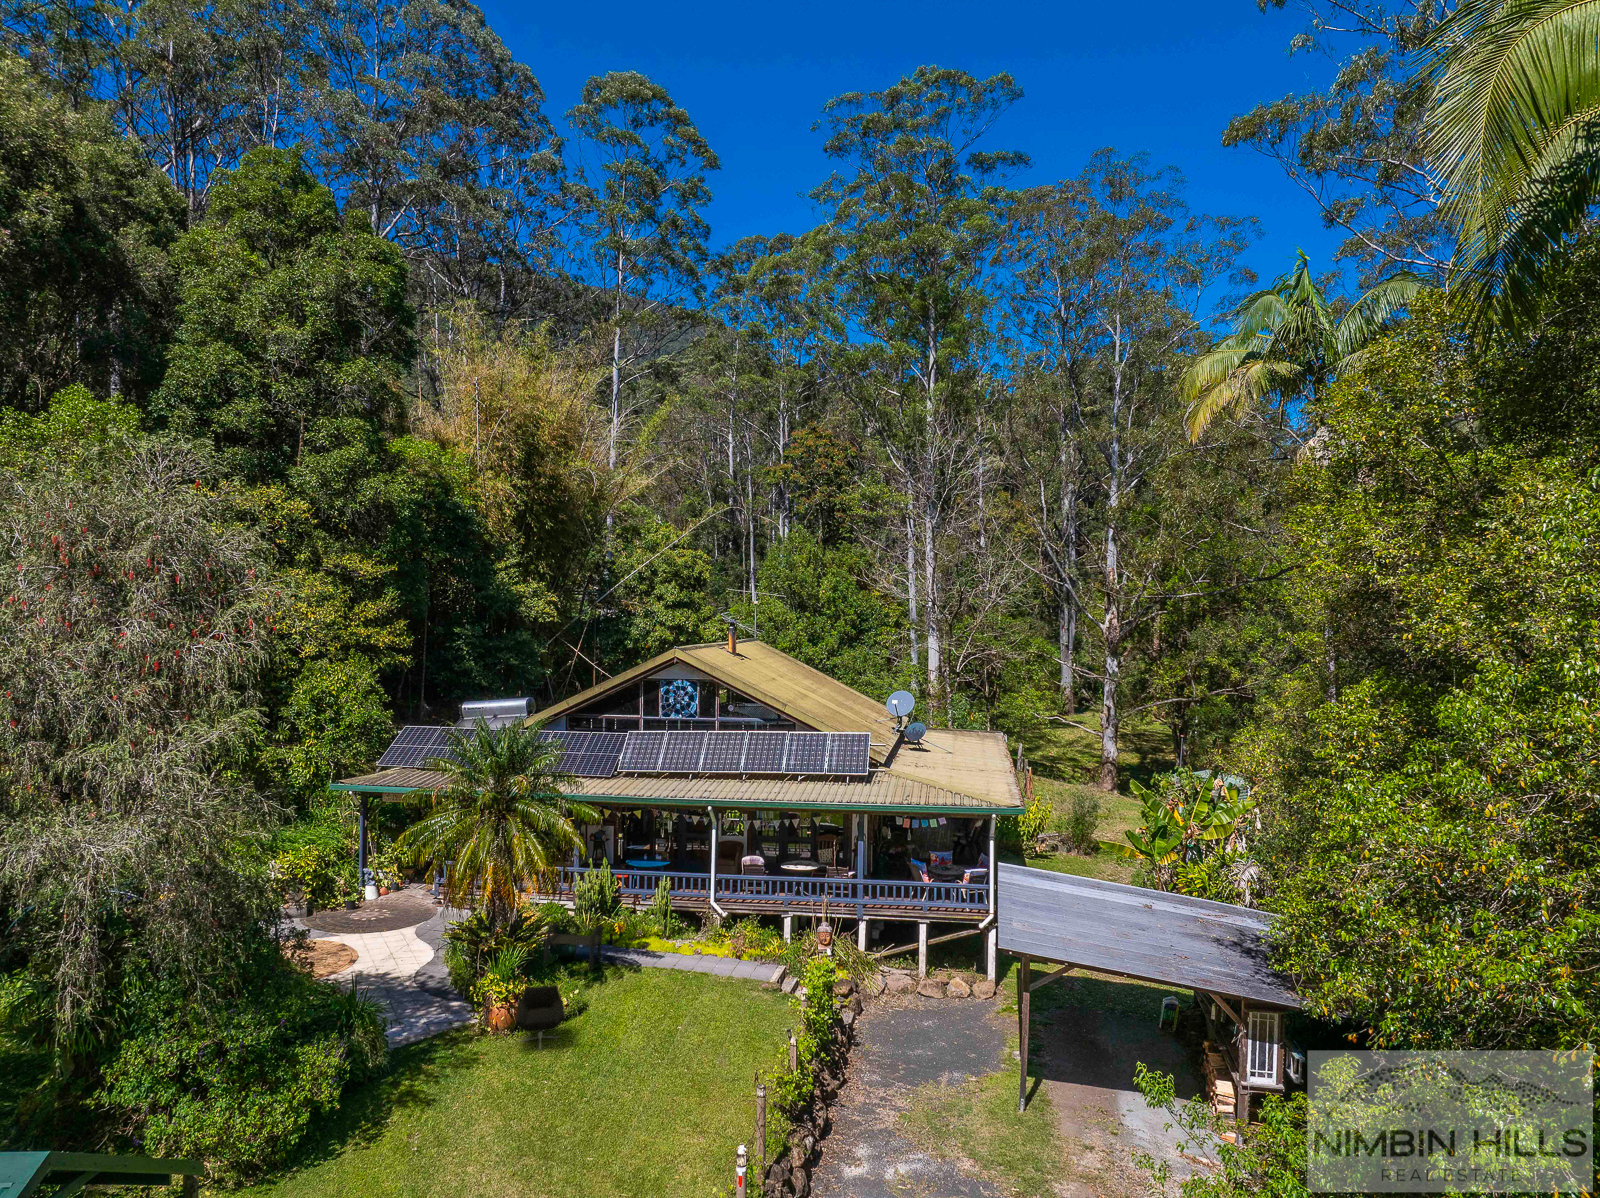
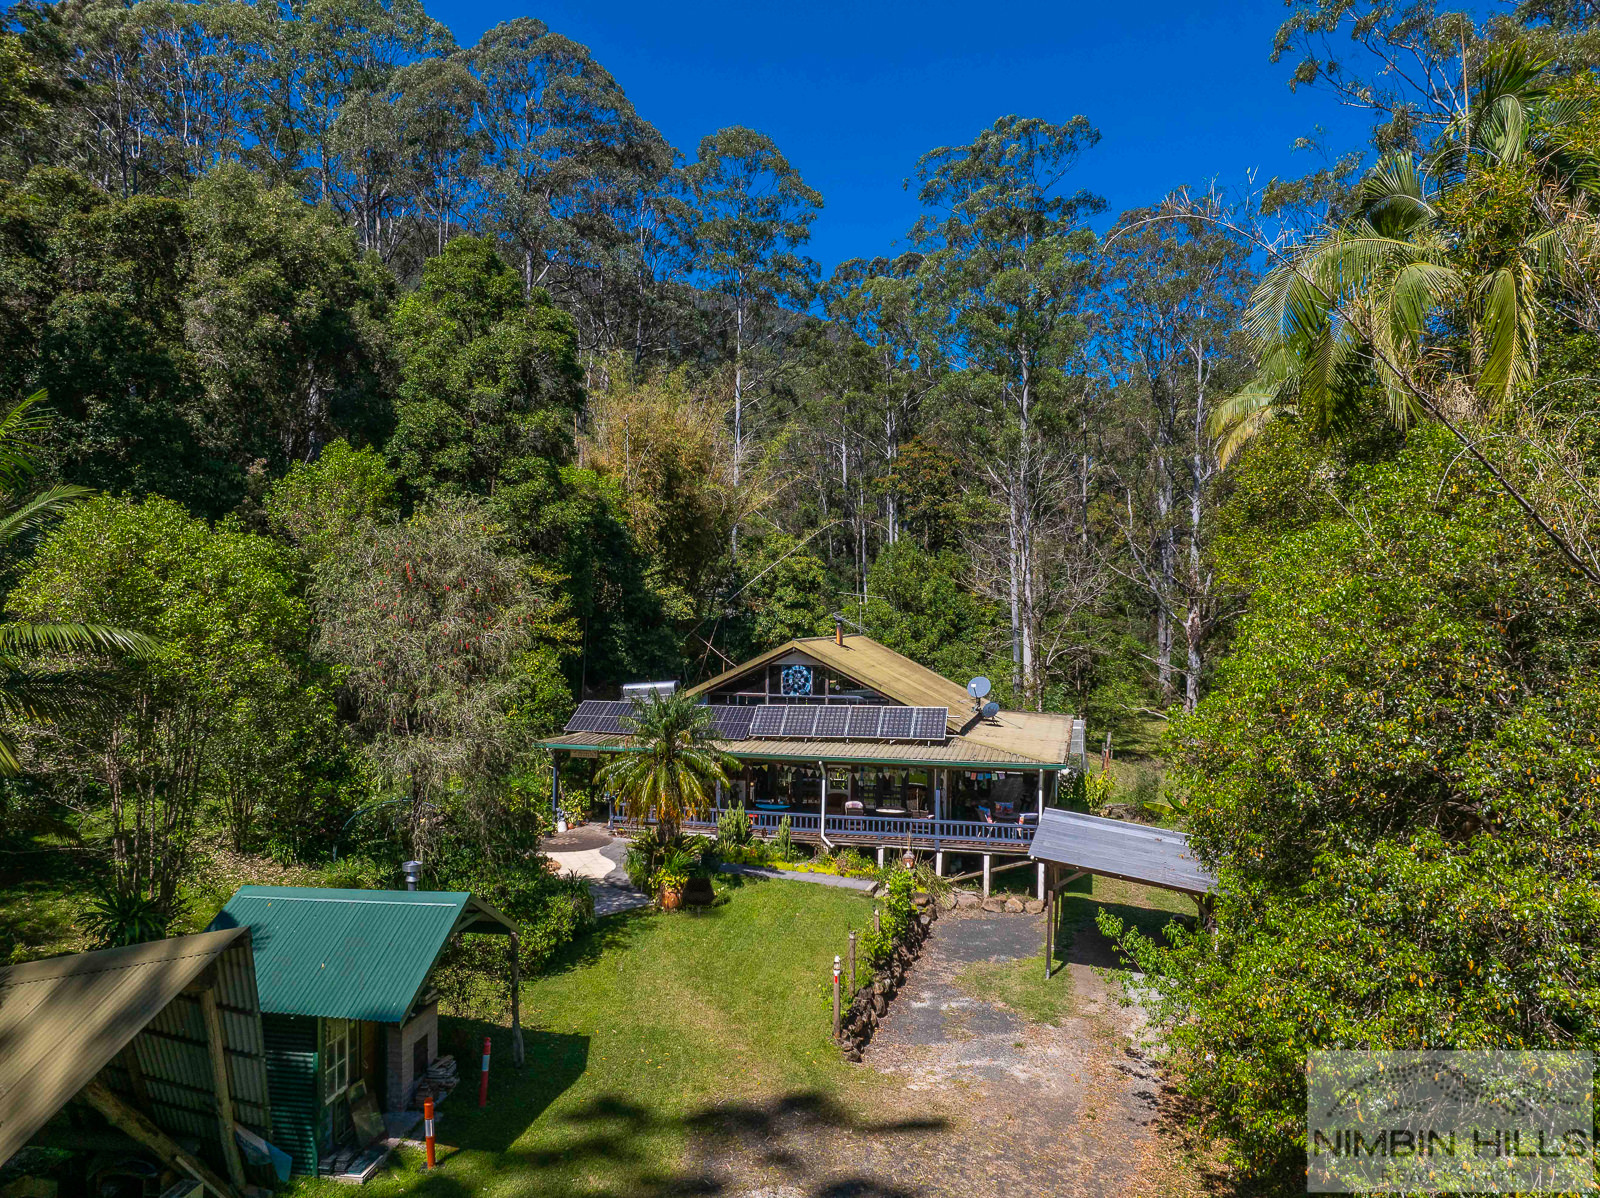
bench: present [544,923,602,970] -> none [697,843,738,877]

